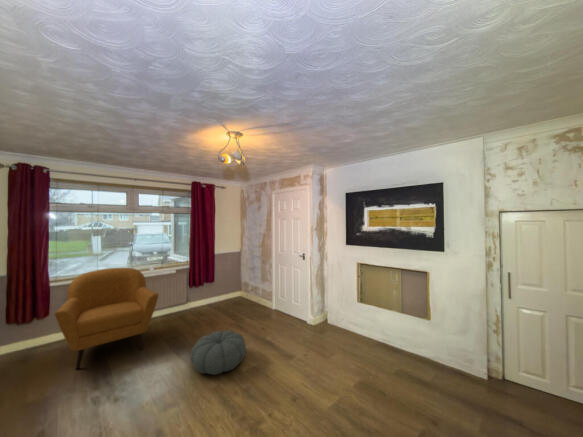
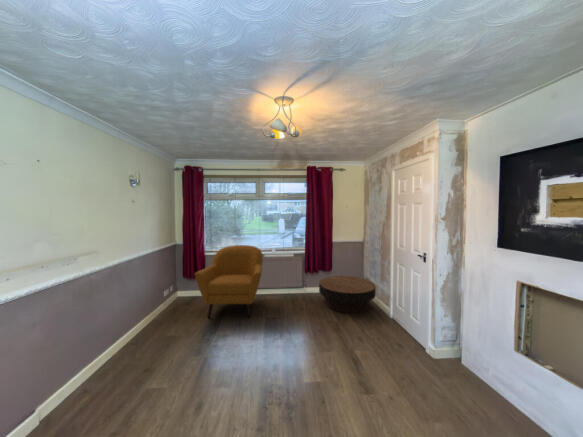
coffee table: none [209,284,259,316] -> present [319,276,376,313]
pouf: present [190,331,246,375] -> none [266,323,322,370]

